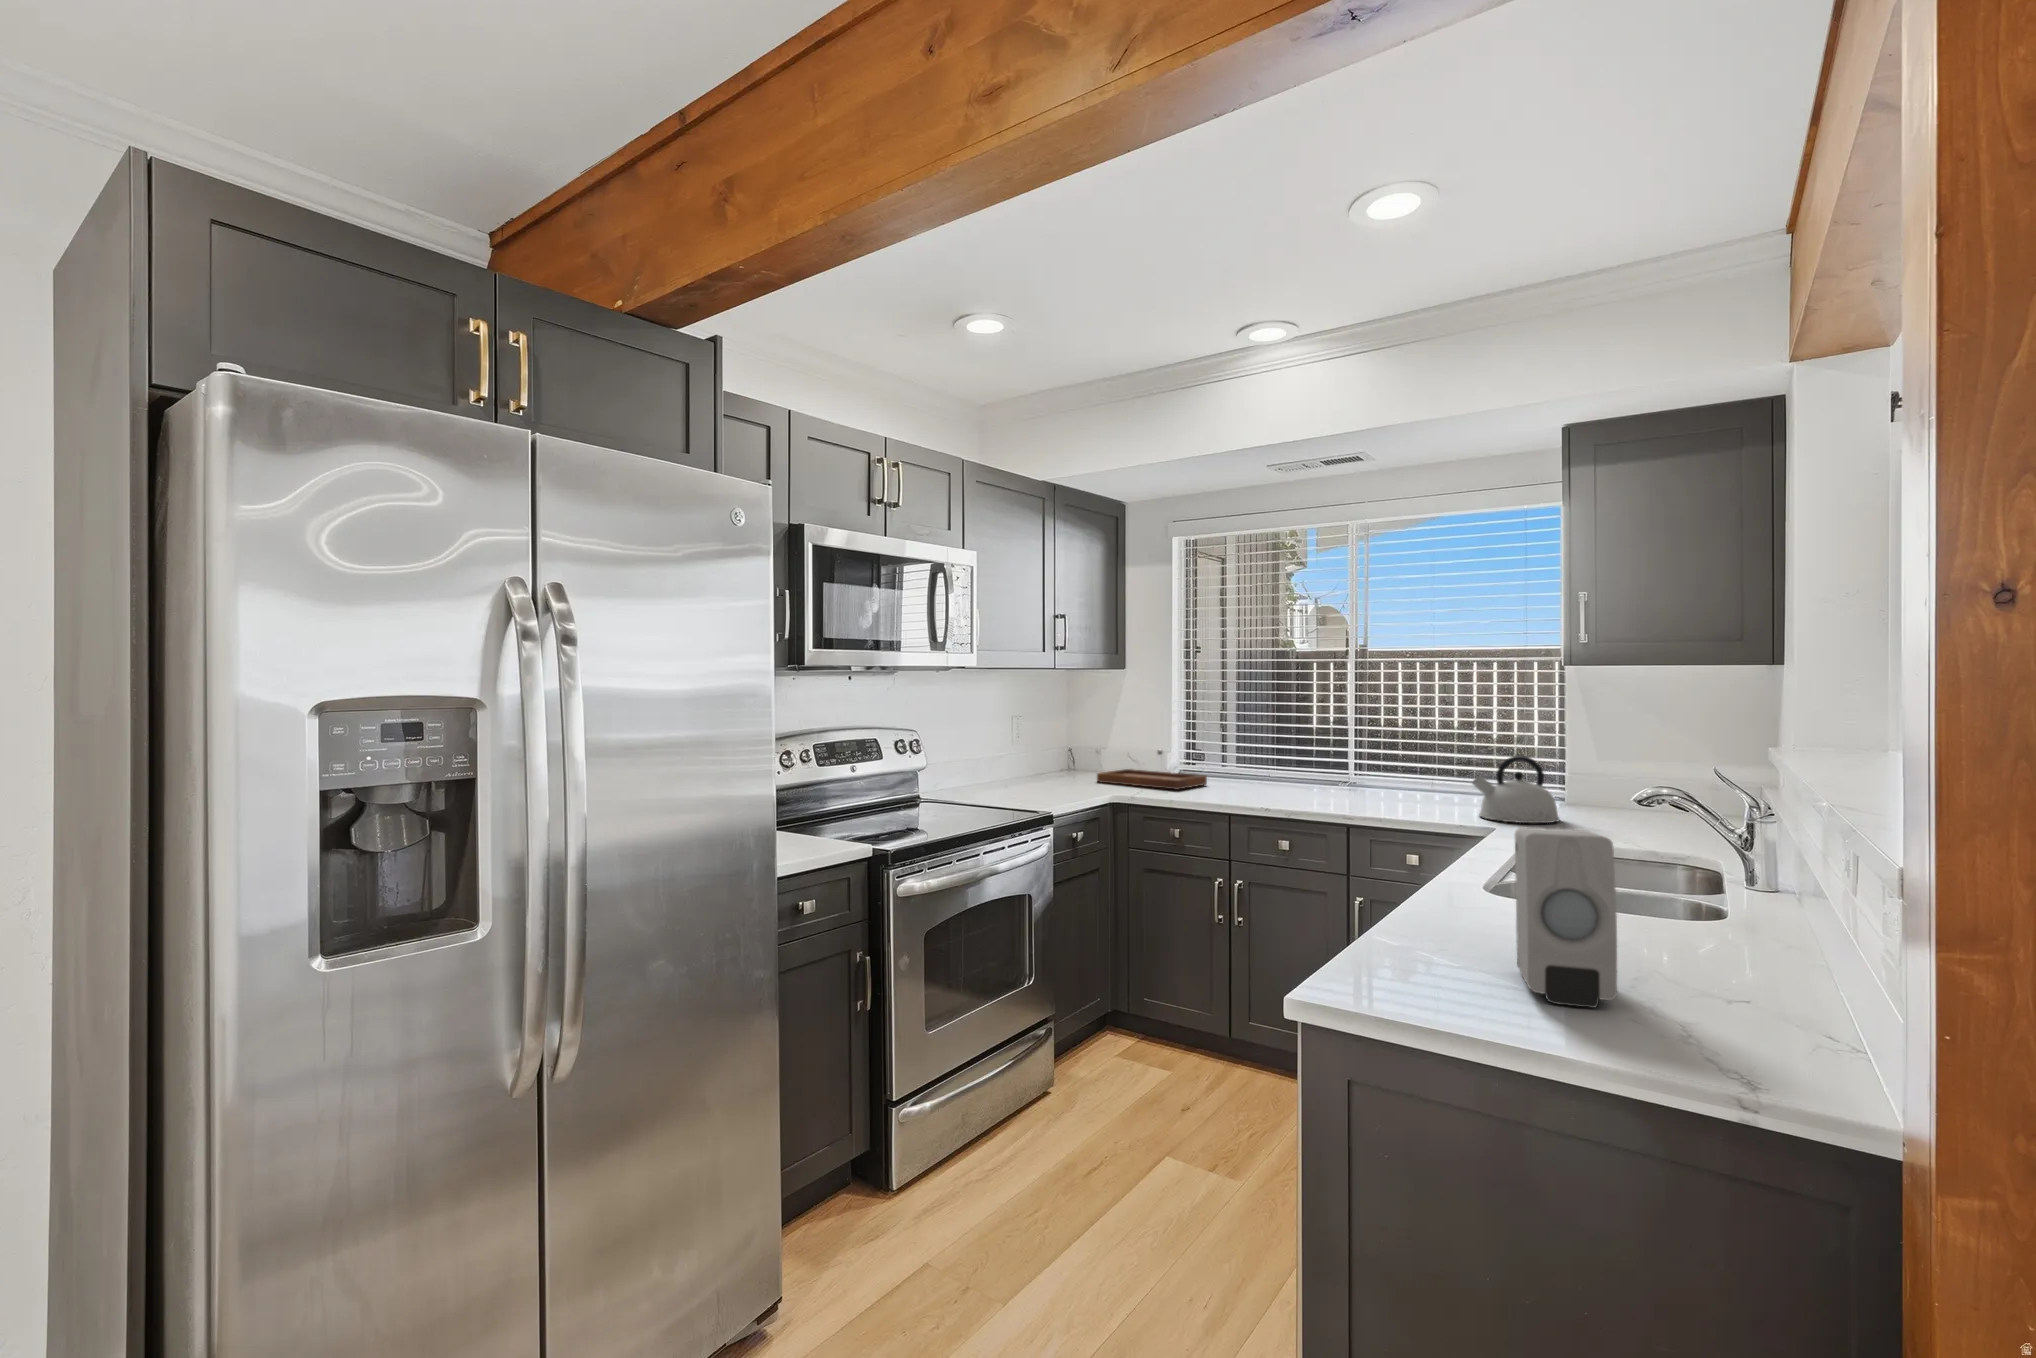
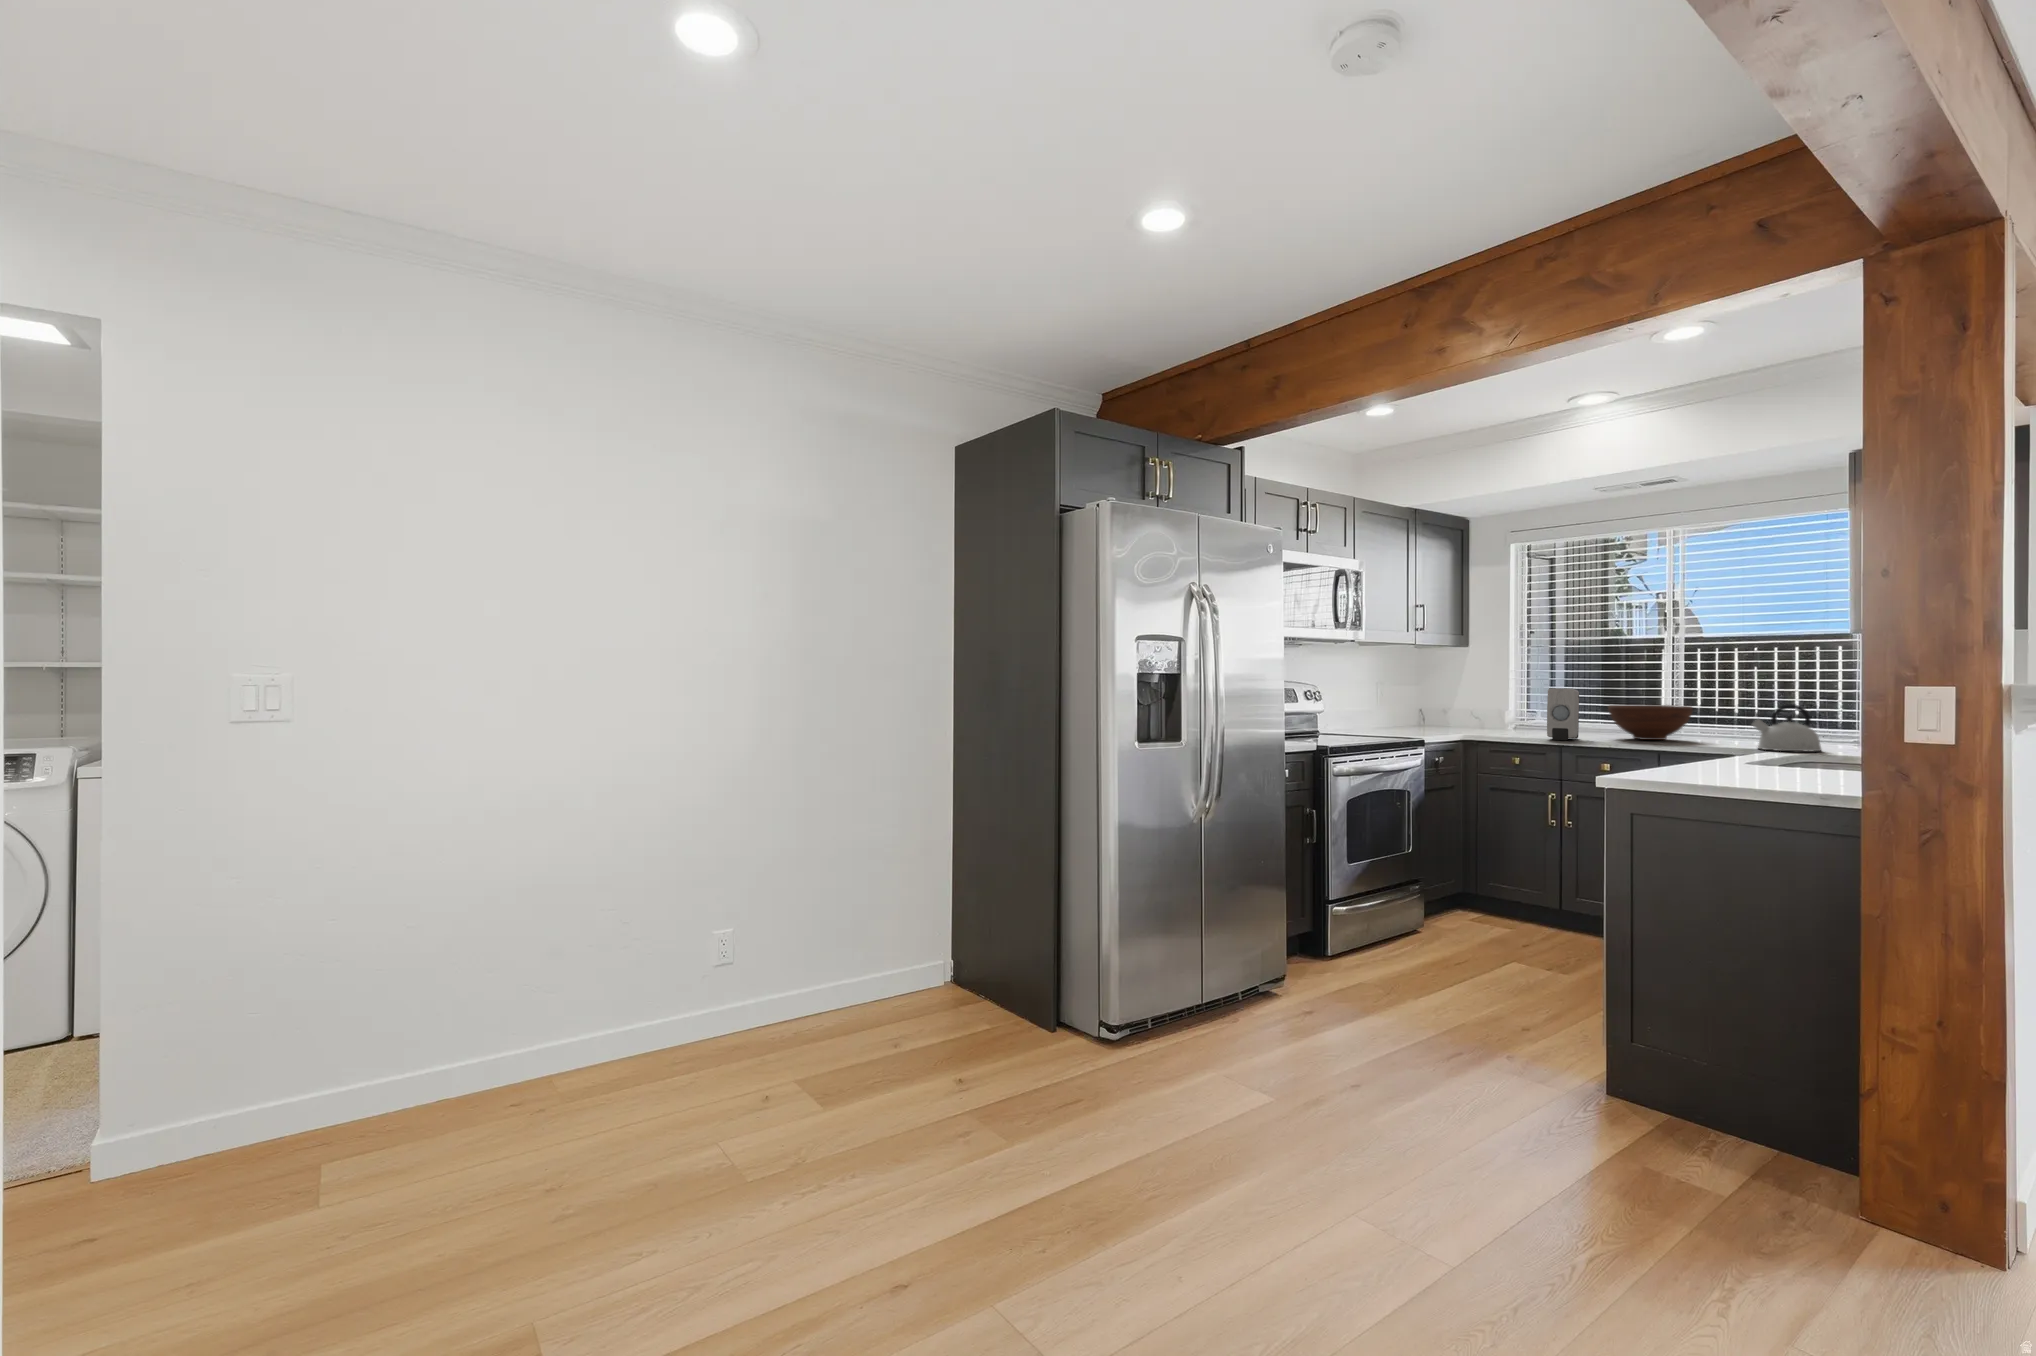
tray: present [1097,749,1207,790] -> none [1448,706,1539,734]
fruit bowl: none [1291,749,1392,799] -> present [1608,705,1693,740]
soap dispenser: present [1515,828,1617,1008] -> present [1547,688,1579,740]

